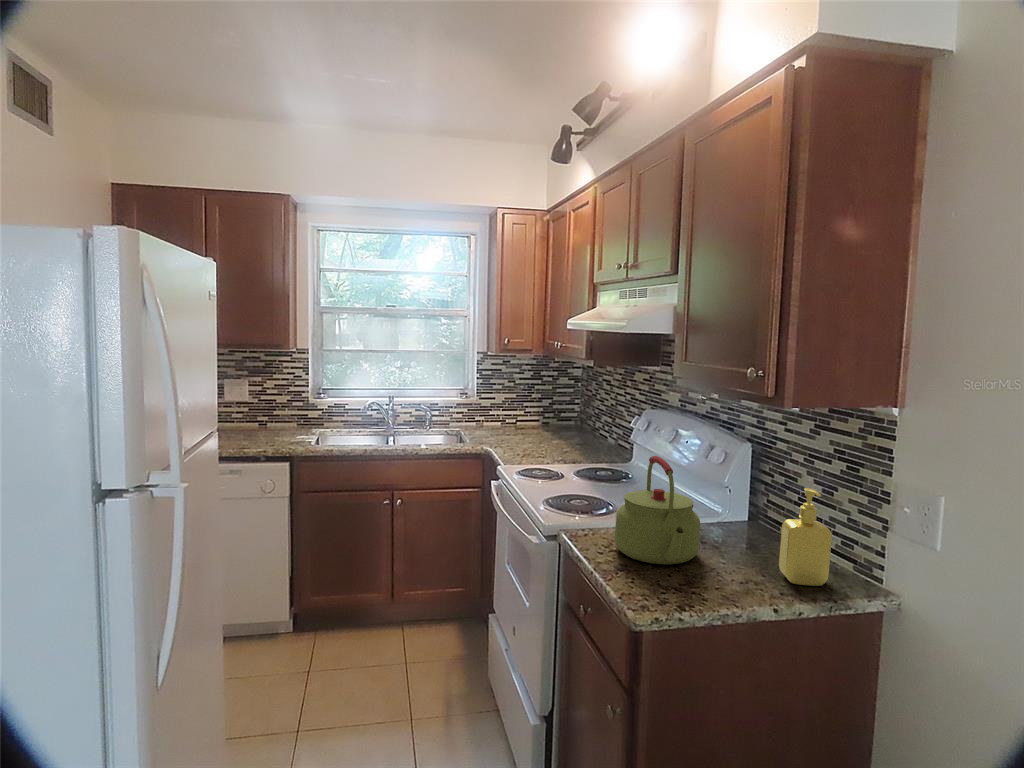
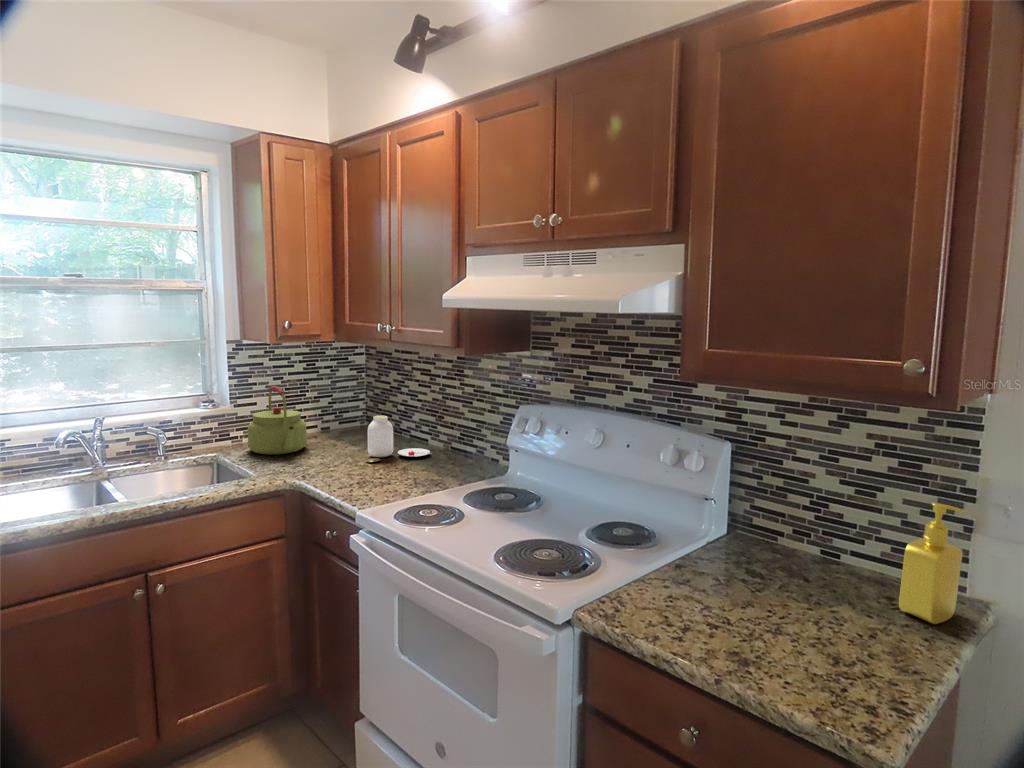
jar: none [545,412,597,447] -> present [366,416,430,462]
kettle: present [615,456,700,565] -> present [248,386,307,455]

